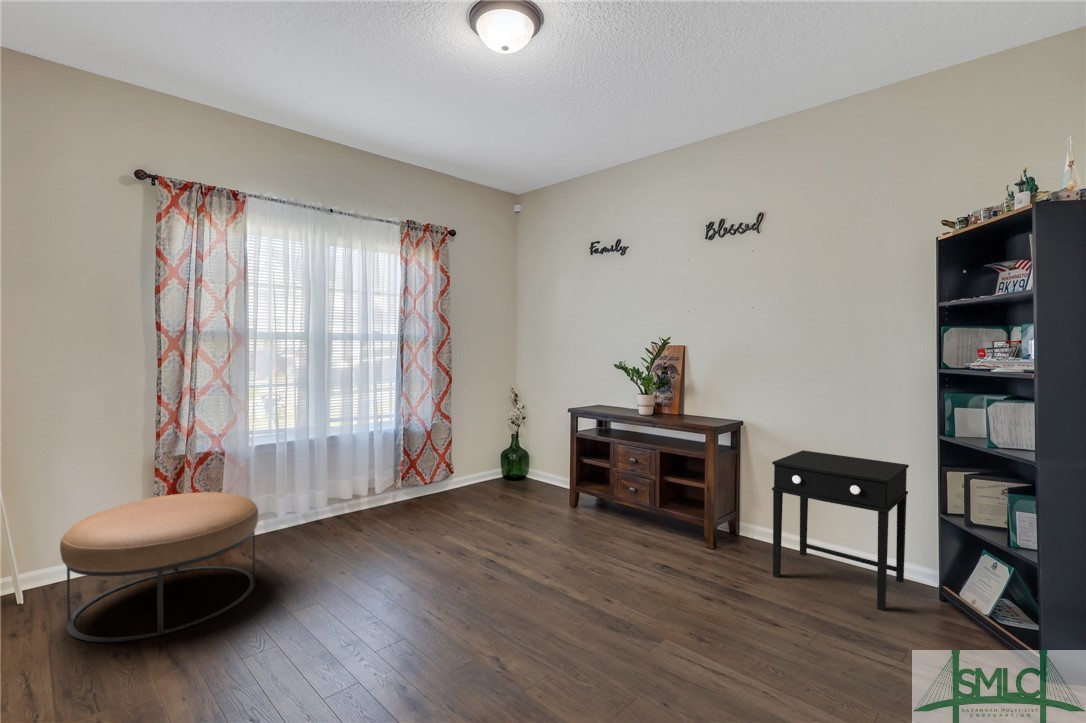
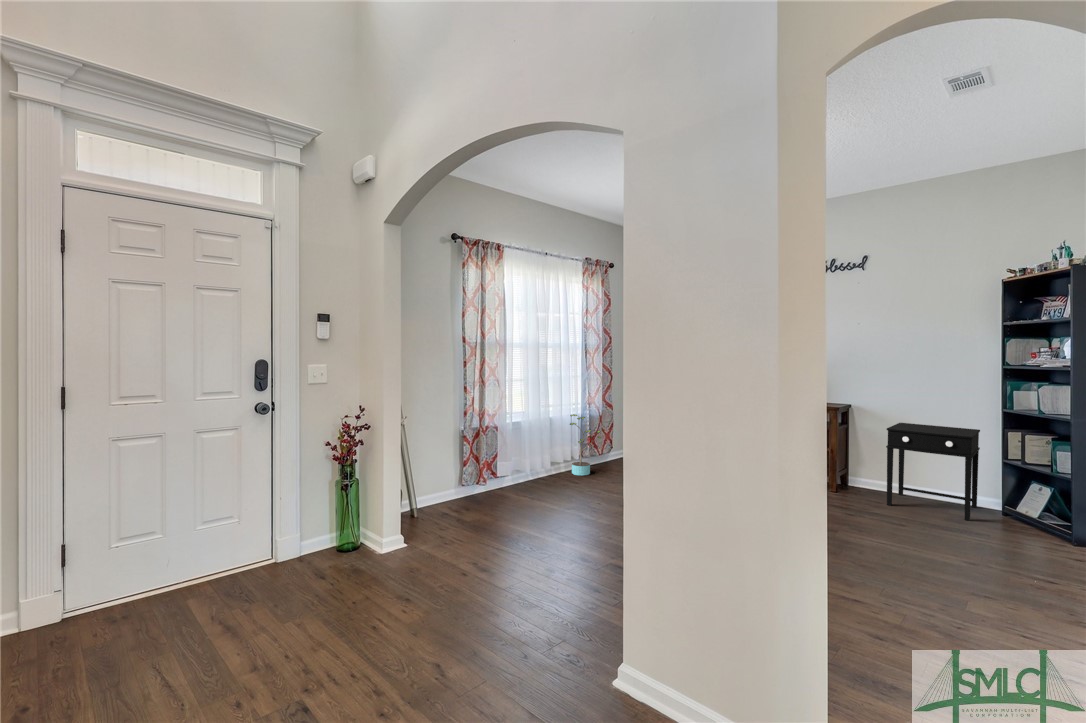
potted plant: none [363,433,415,518] -> present [570,414,601,476]
ottoman: present [60,492,258,642] -> none [454,450,554,533]

